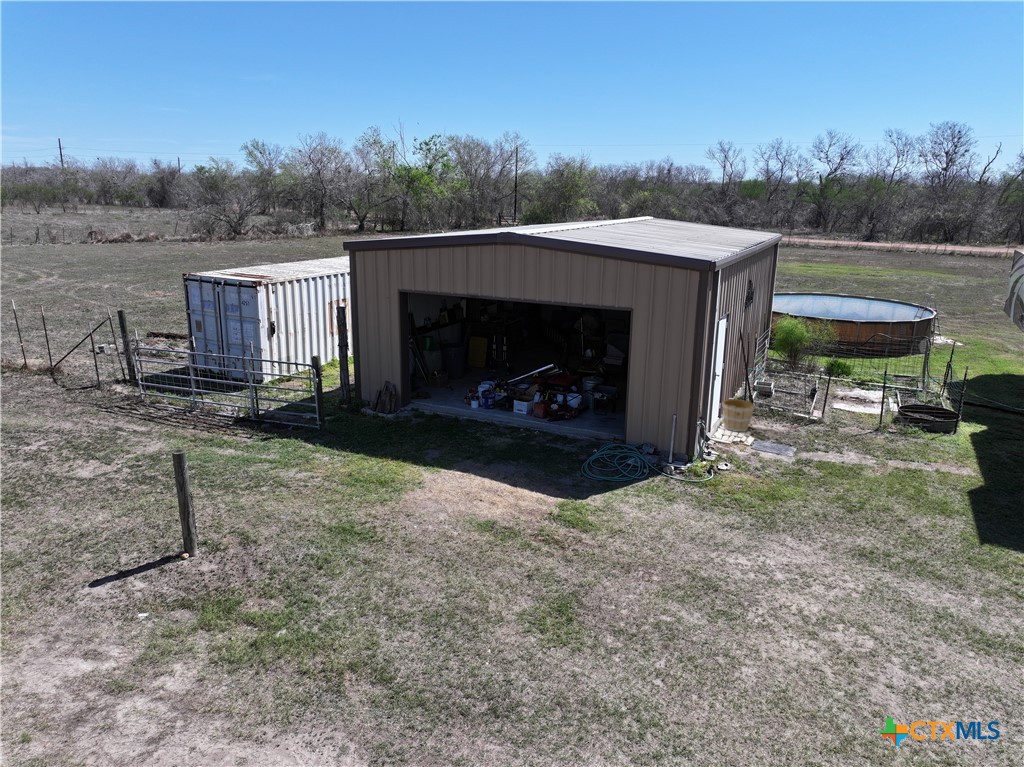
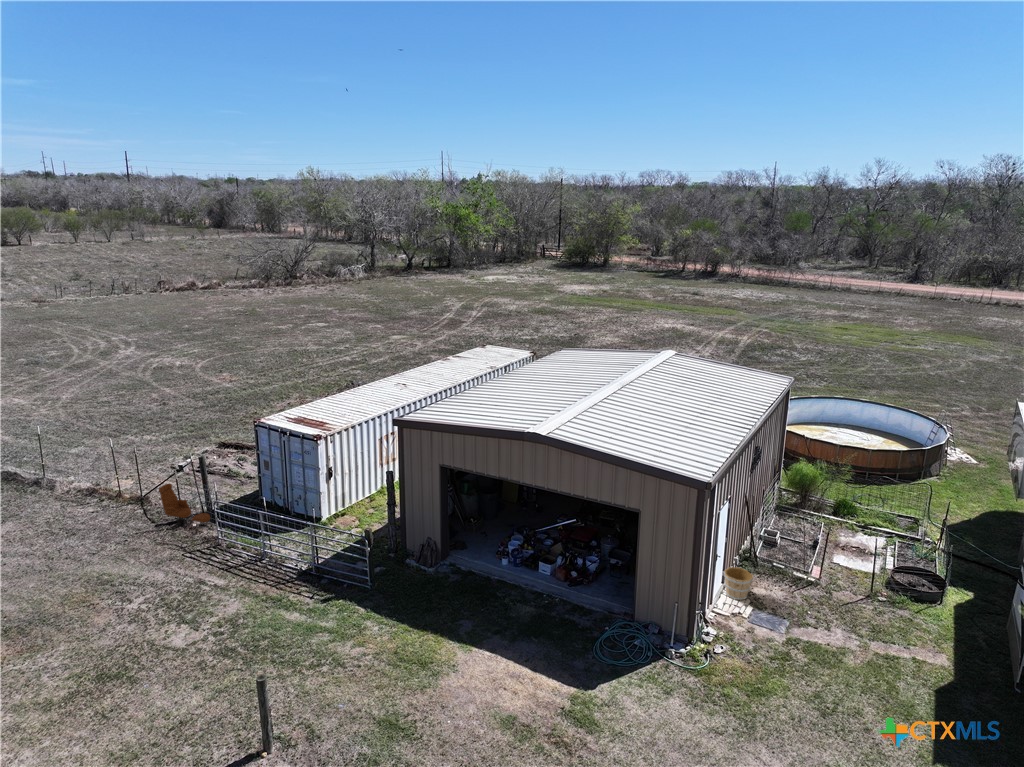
lounge chair: none [68,340,131,391] -> present [159,483,210,527]

